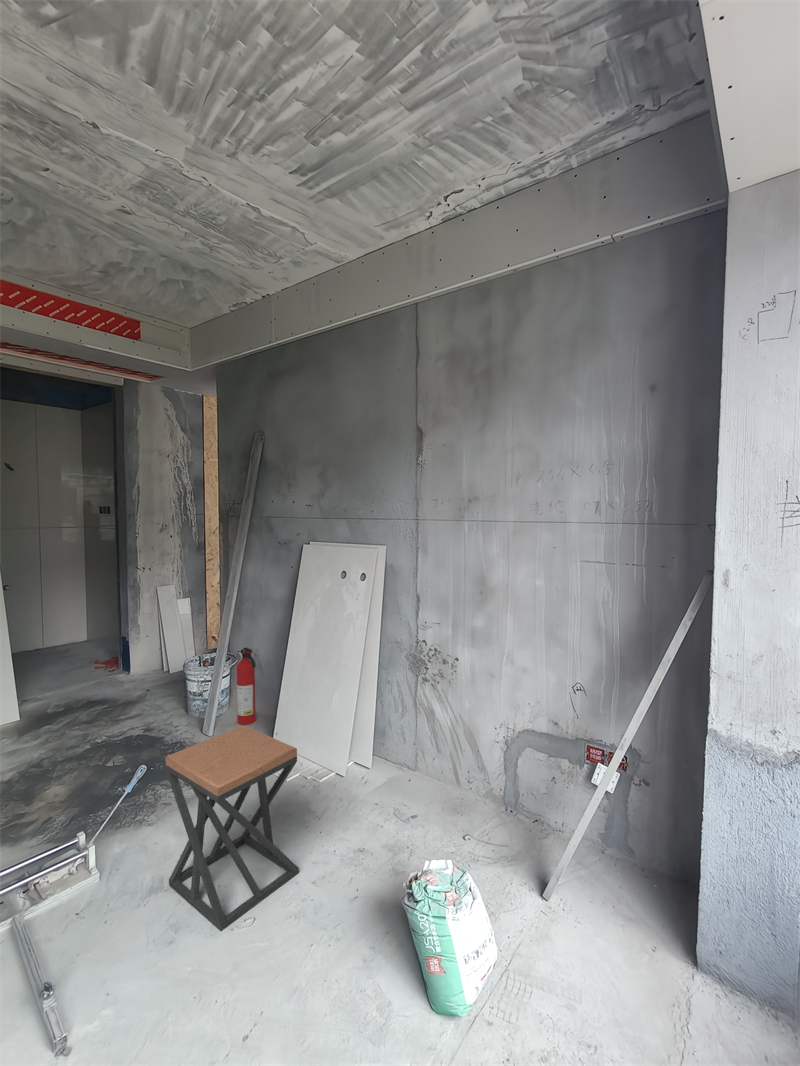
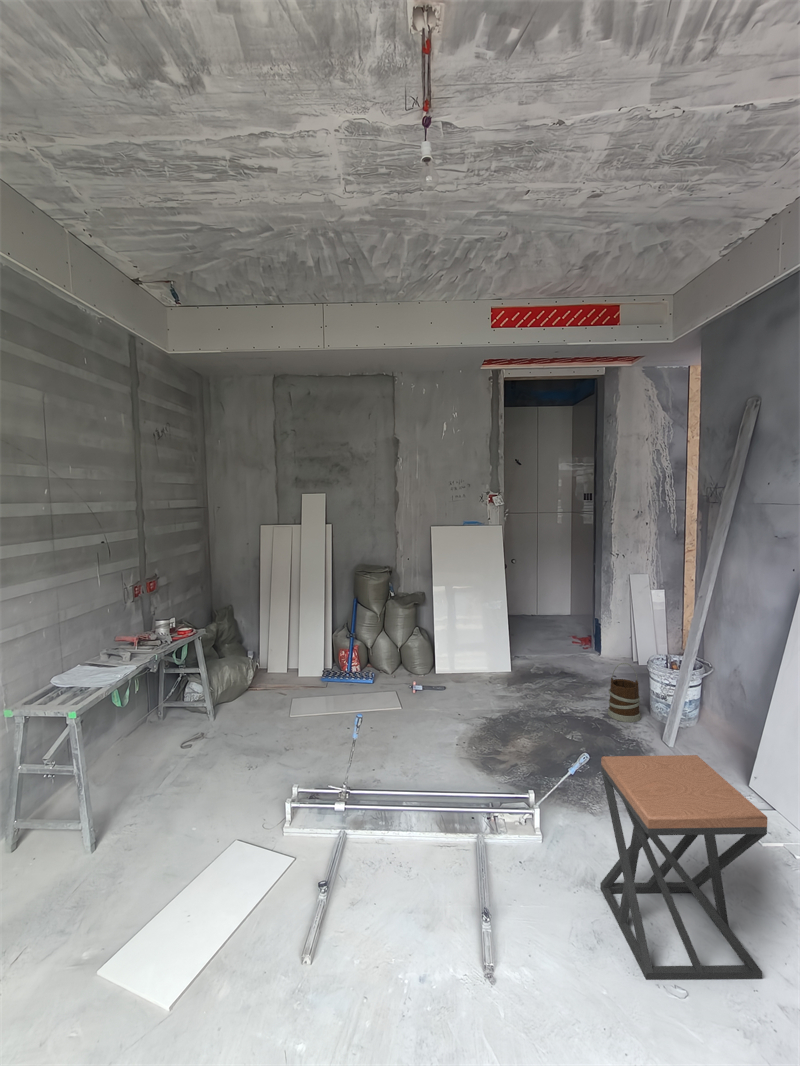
fire extinguisher: present [236,648,256,725] -> none [707,659,733,750]
wooden bucket: none [148,672,180,730] -> present [608,663,641,722]

